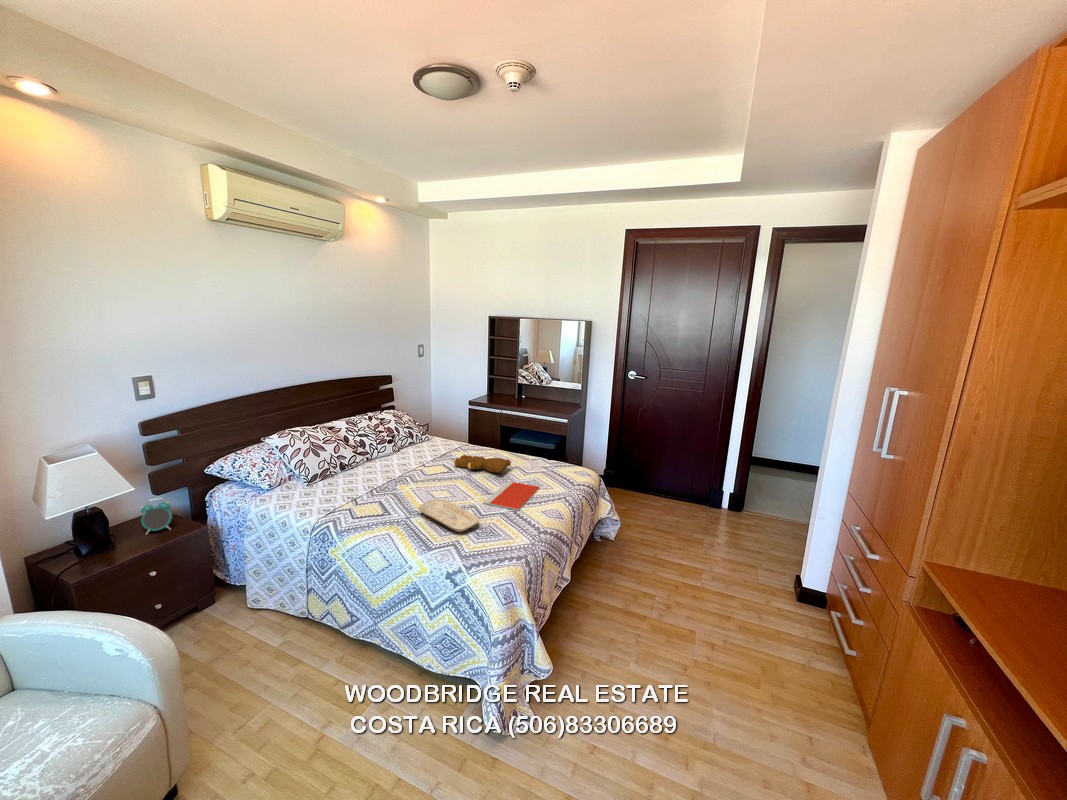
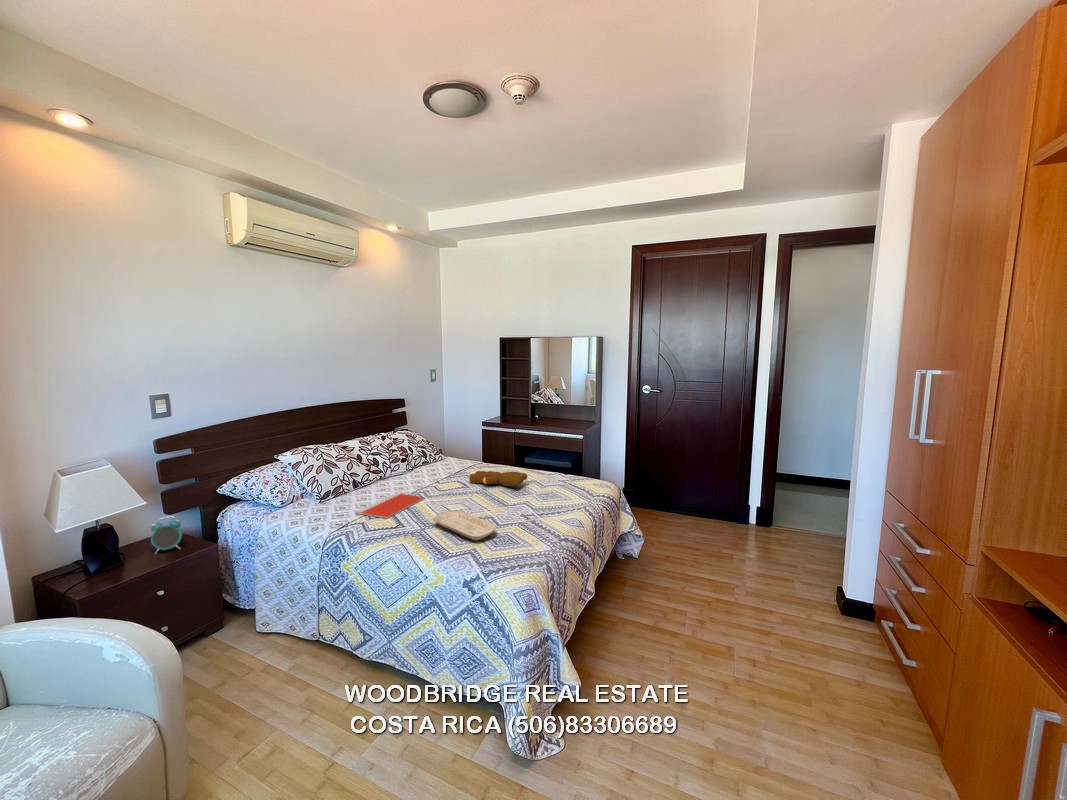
notebook: present [484,481,540,510] -> present [356,493,425,518]

